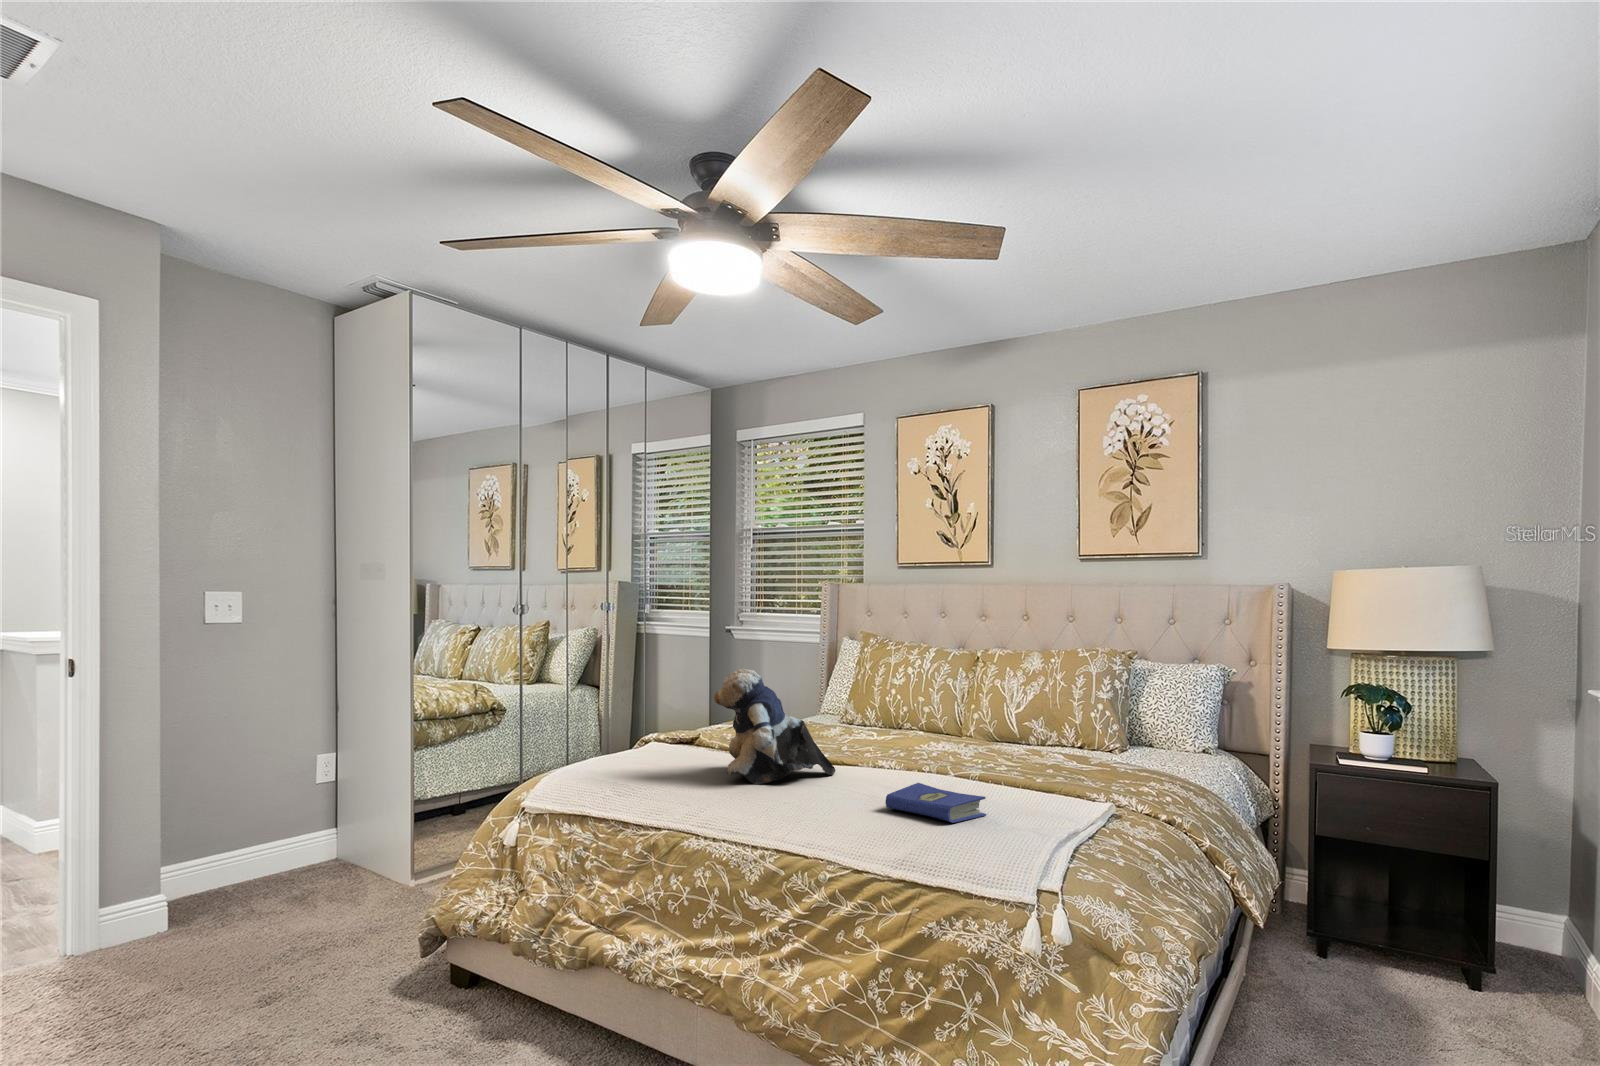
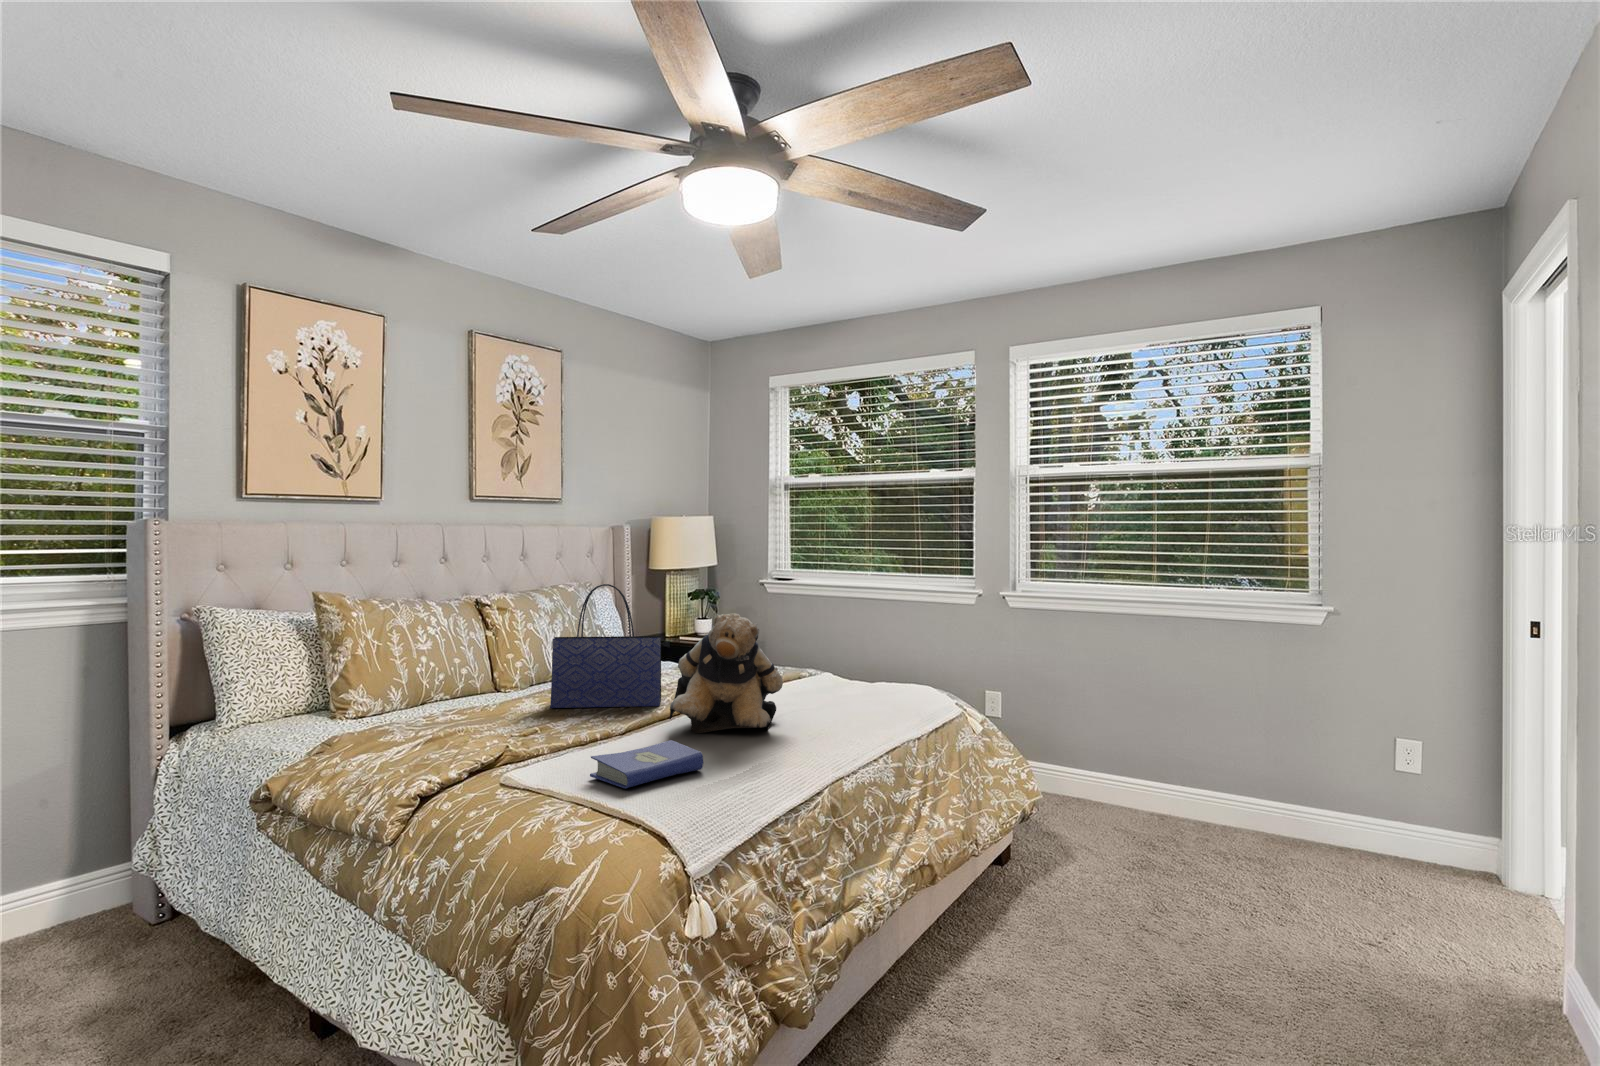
tote bag: none [843,641,885,761] -> present [550,584,670,708]
hardcover book: present [885,783,986,823] -> present [590,740,703,788]

